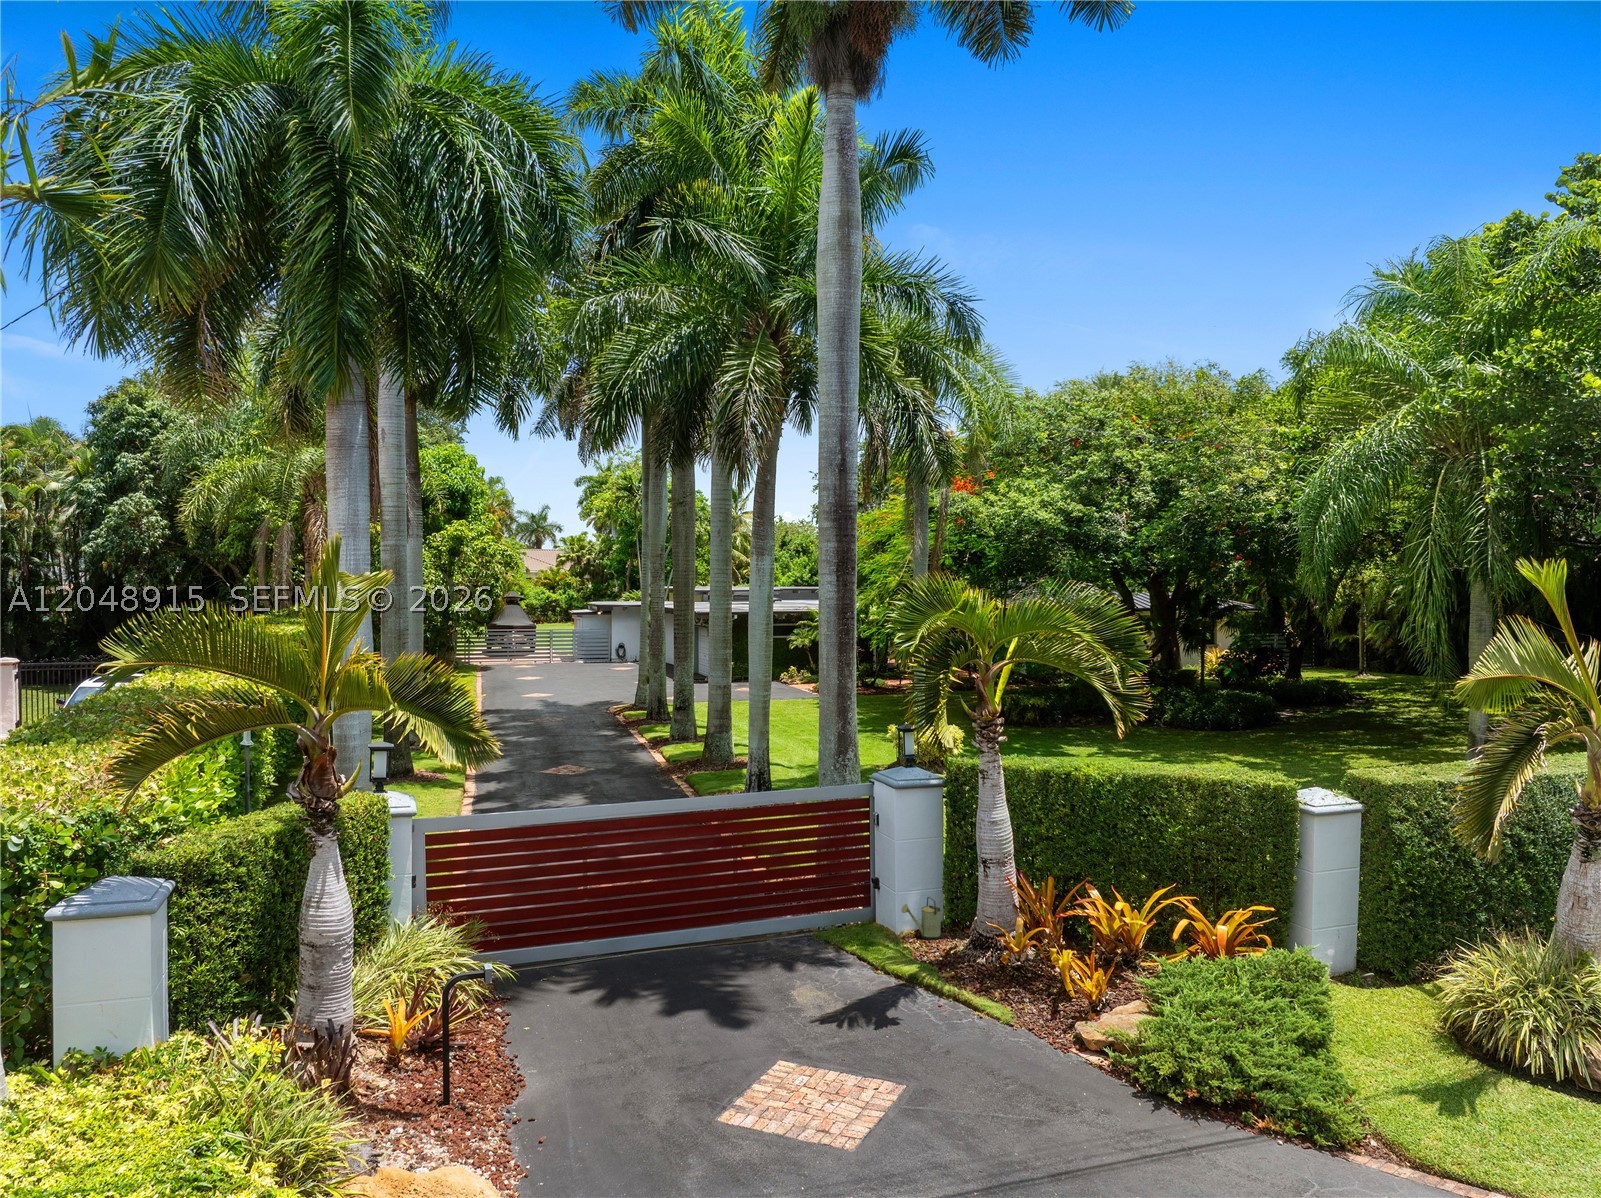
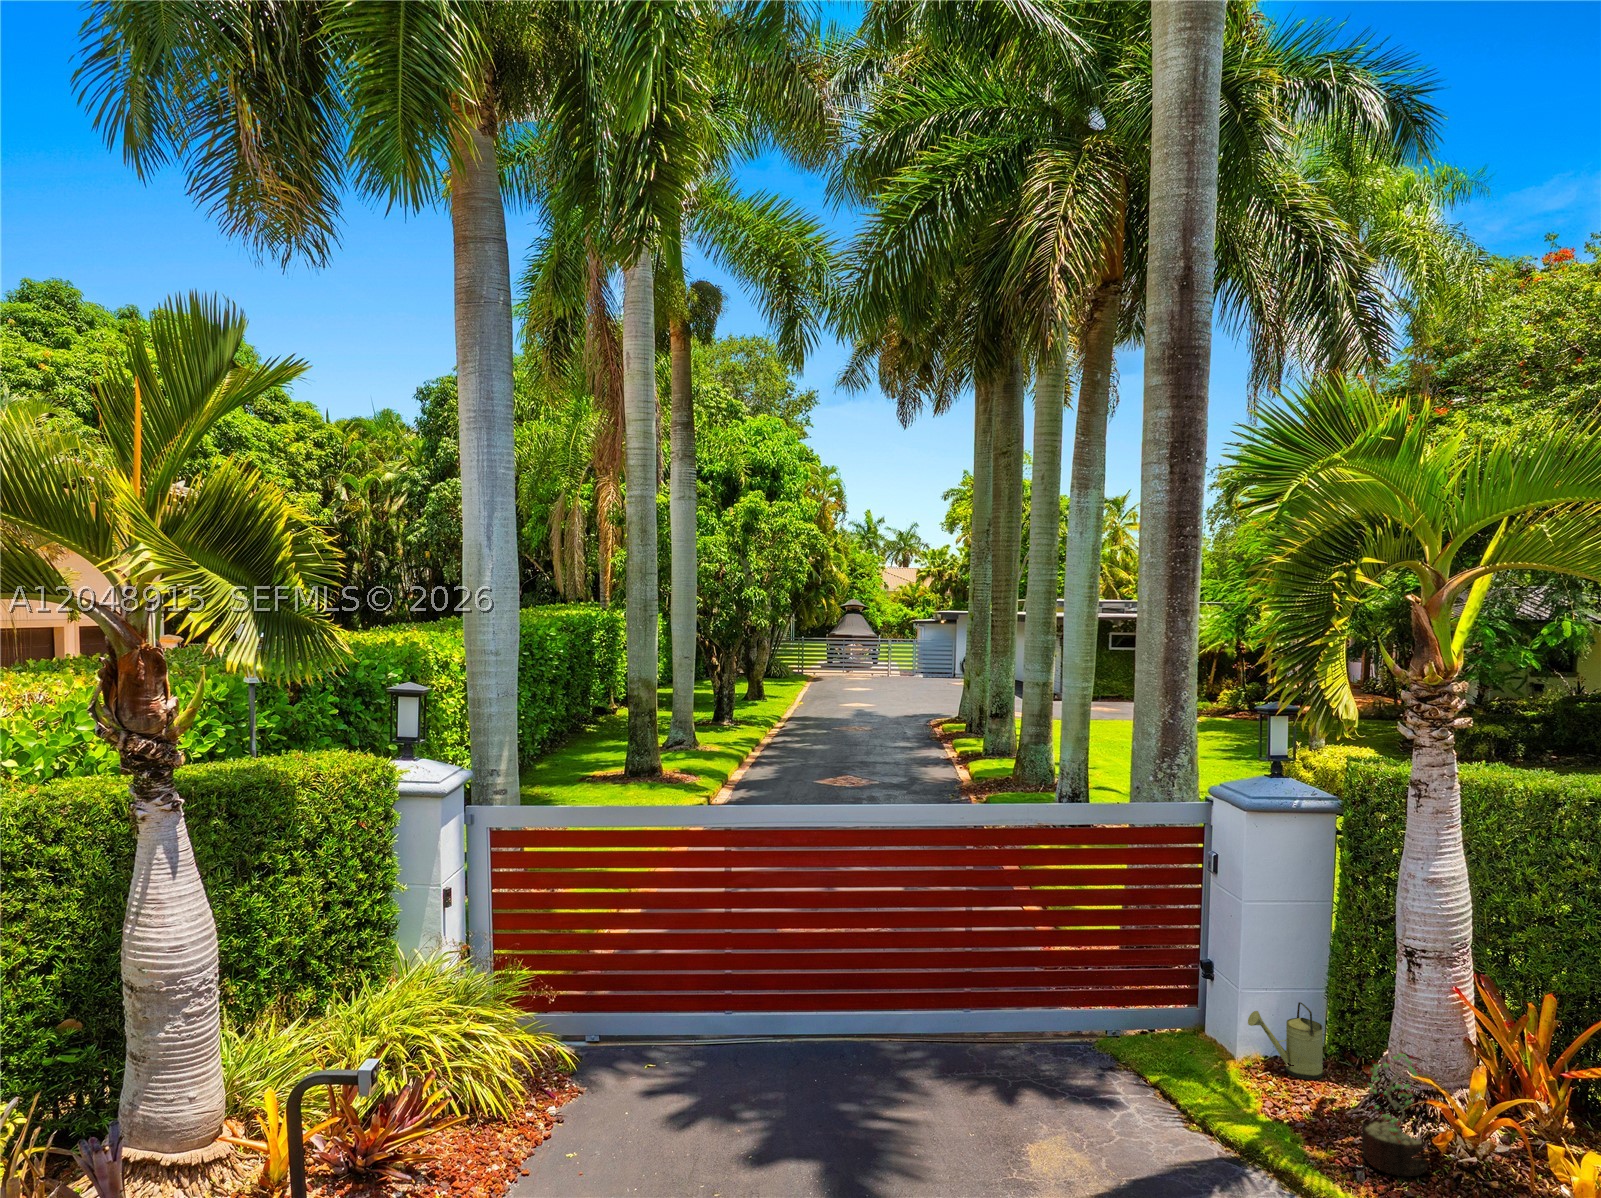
decorative plant: none [964,915,998,980] -> present [1361,1052,1428,1177]

